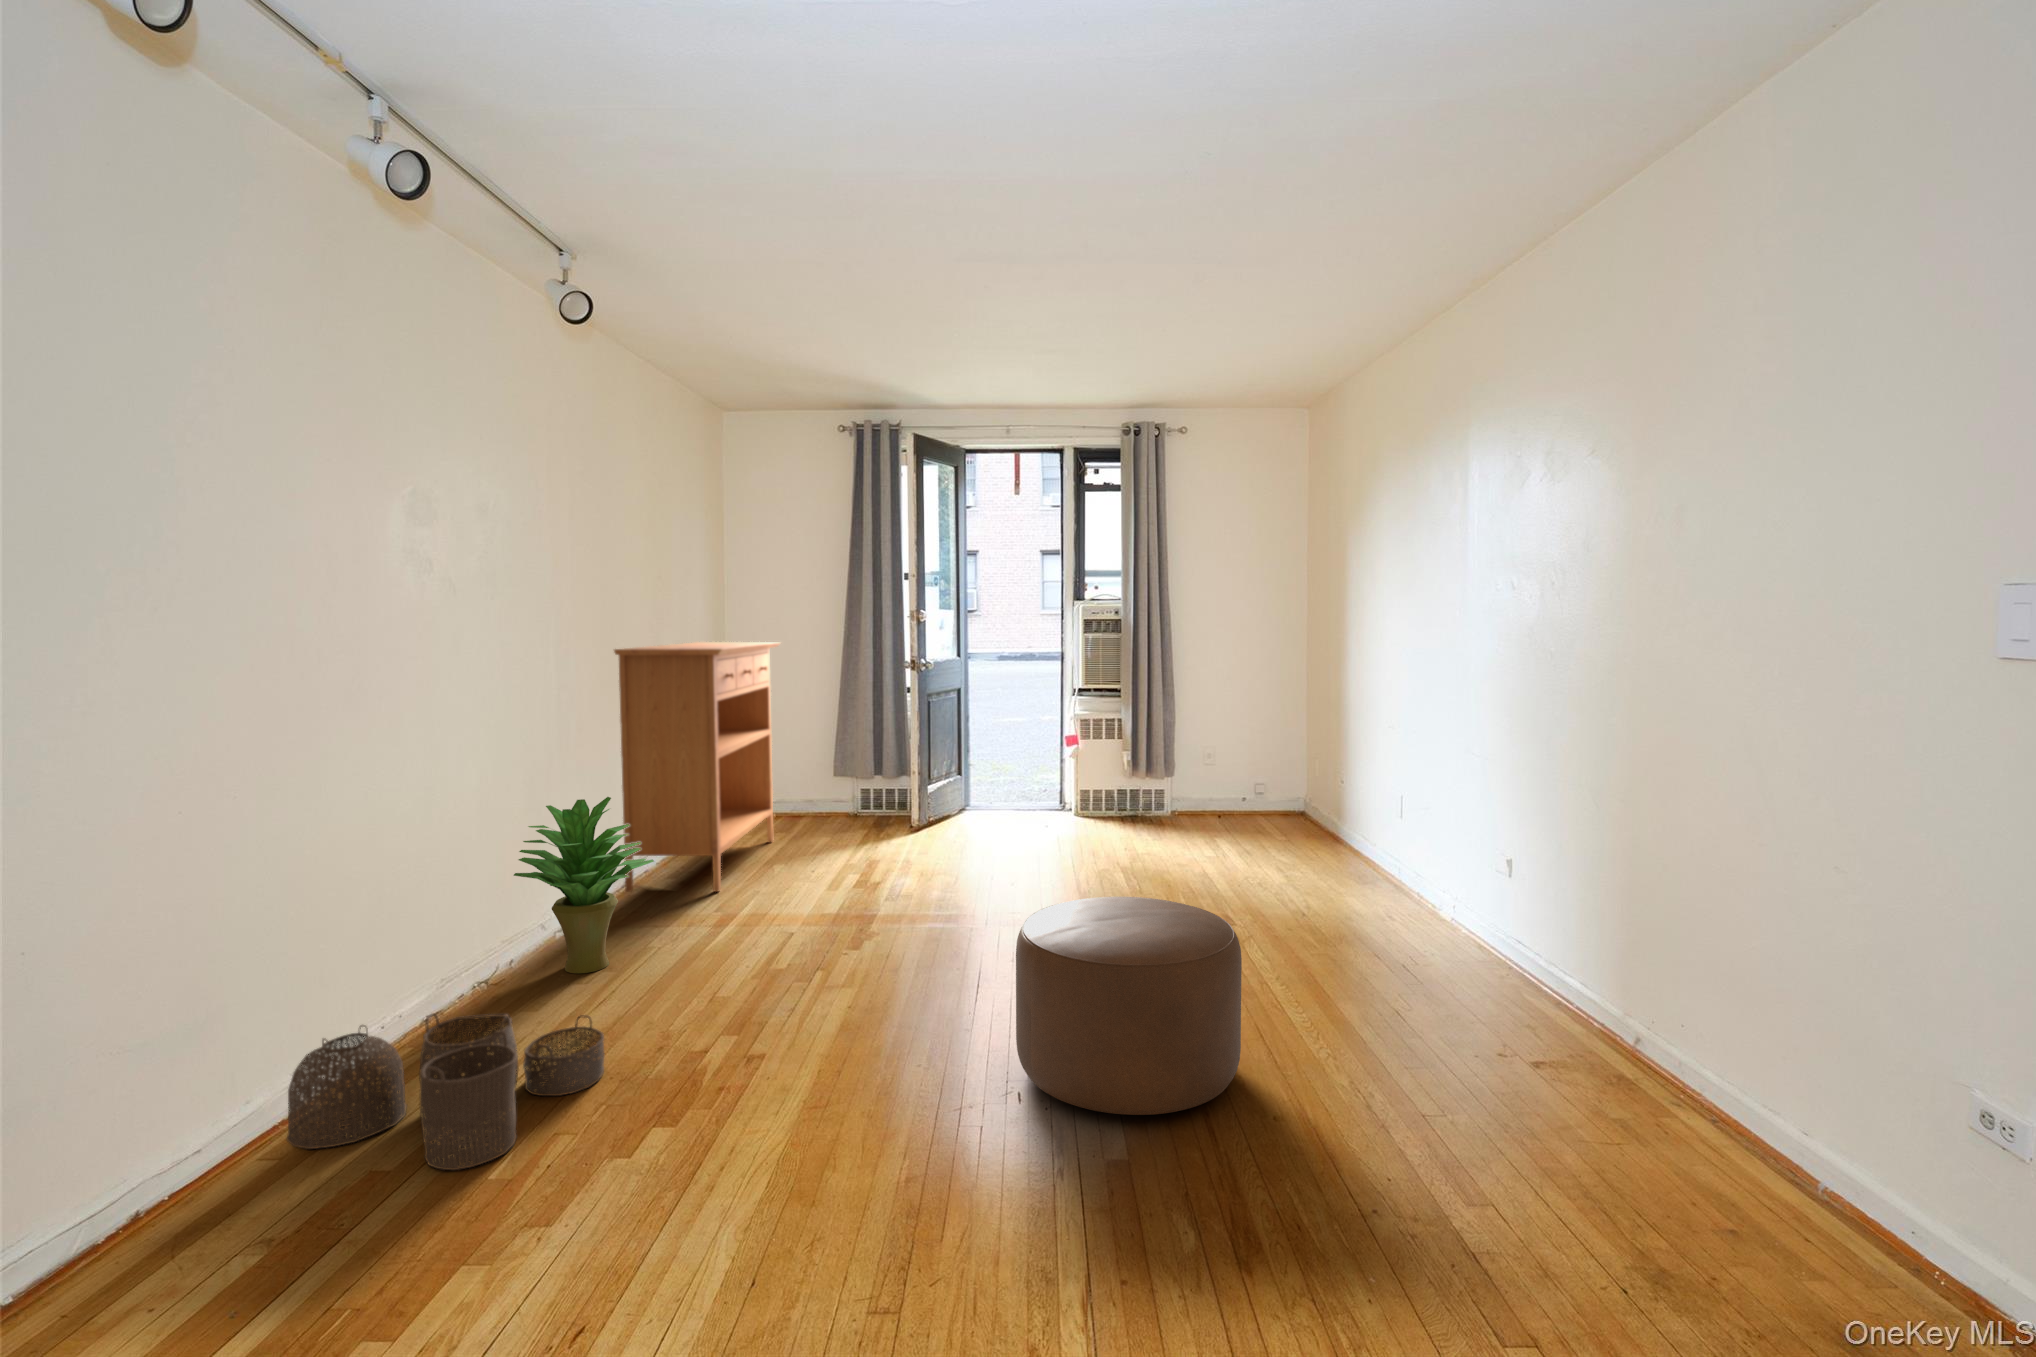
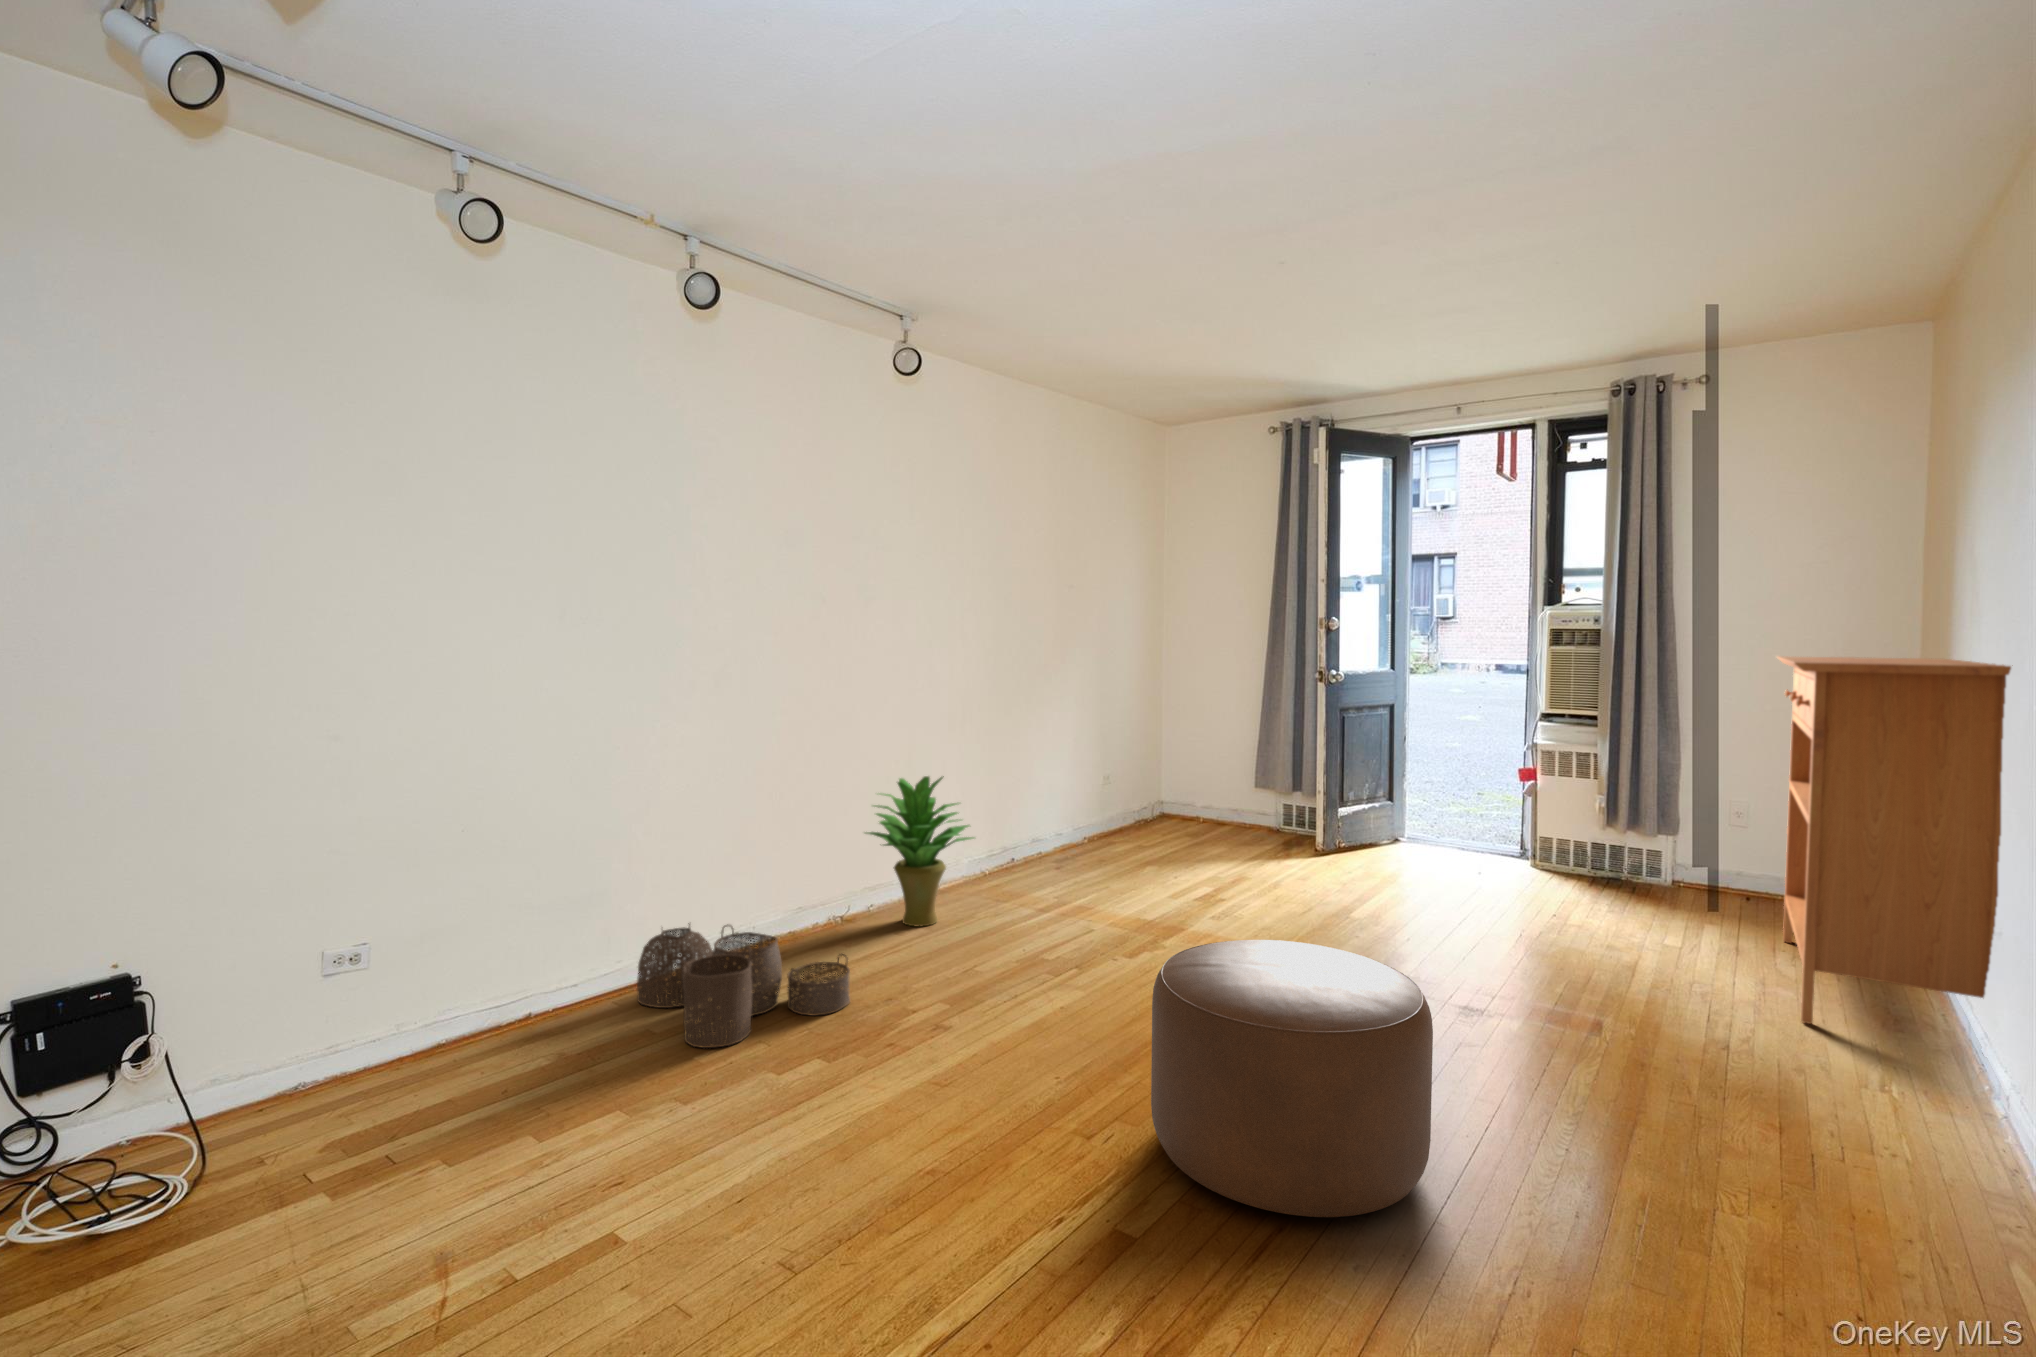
console table: present [614,642,780,892] -> present [1777,656,2011,1024]

